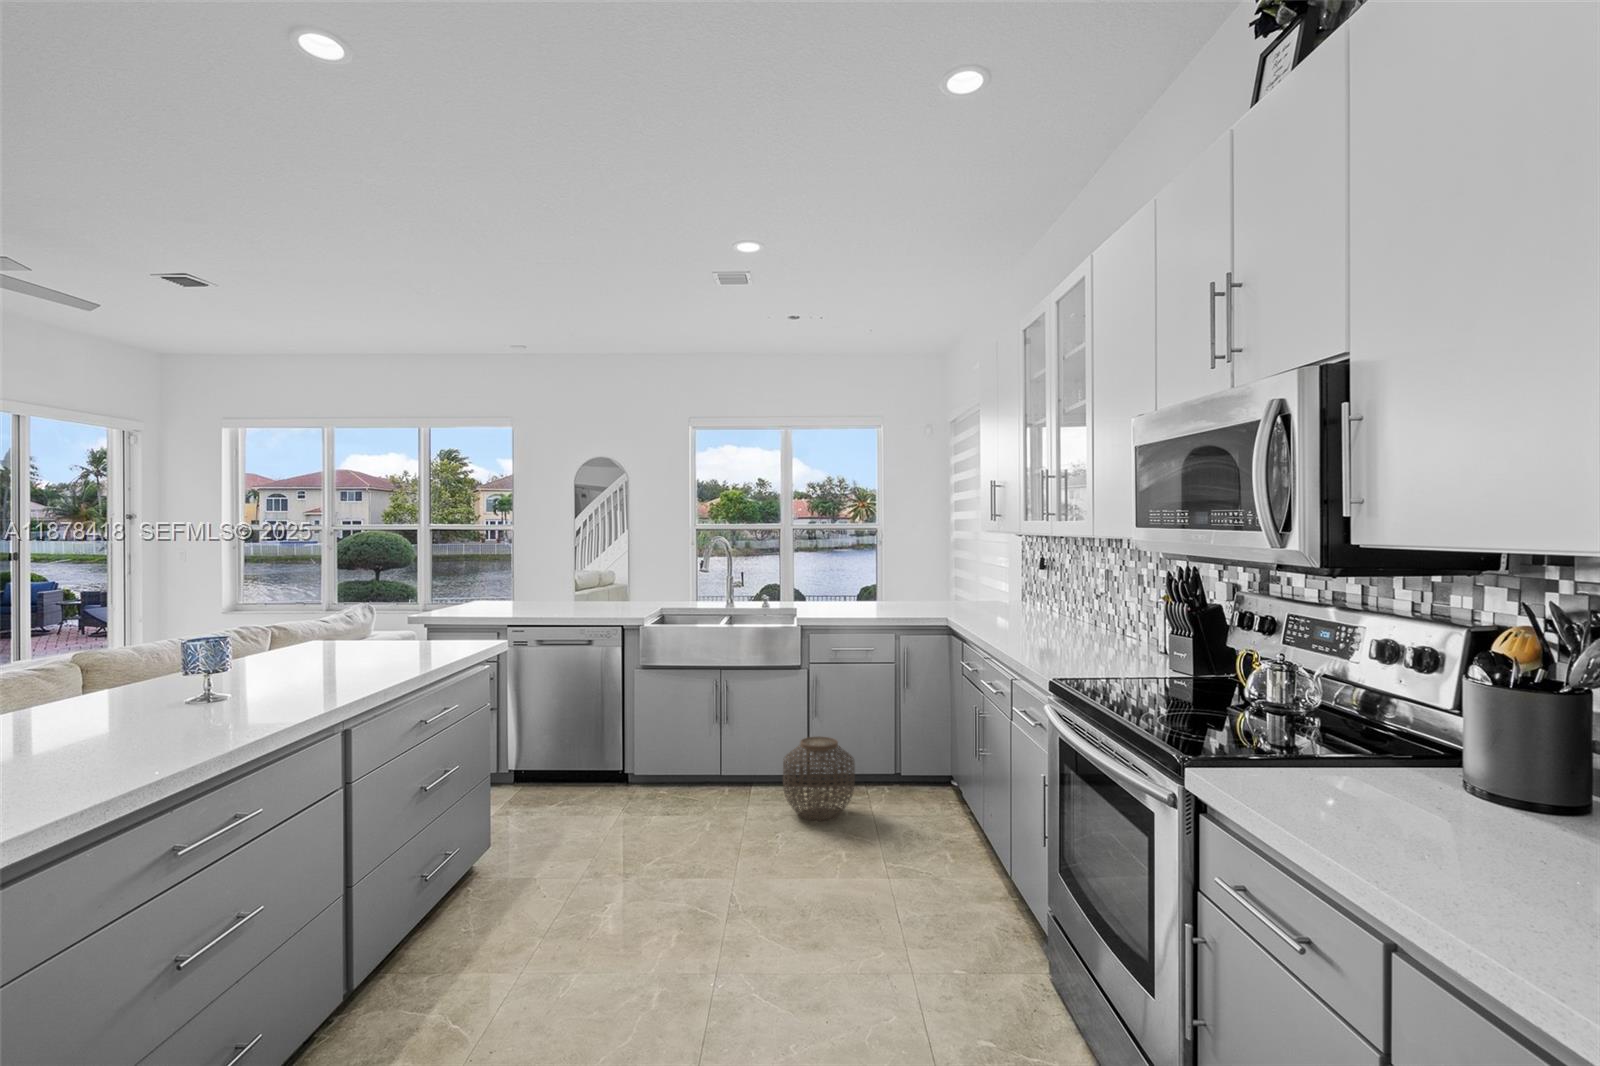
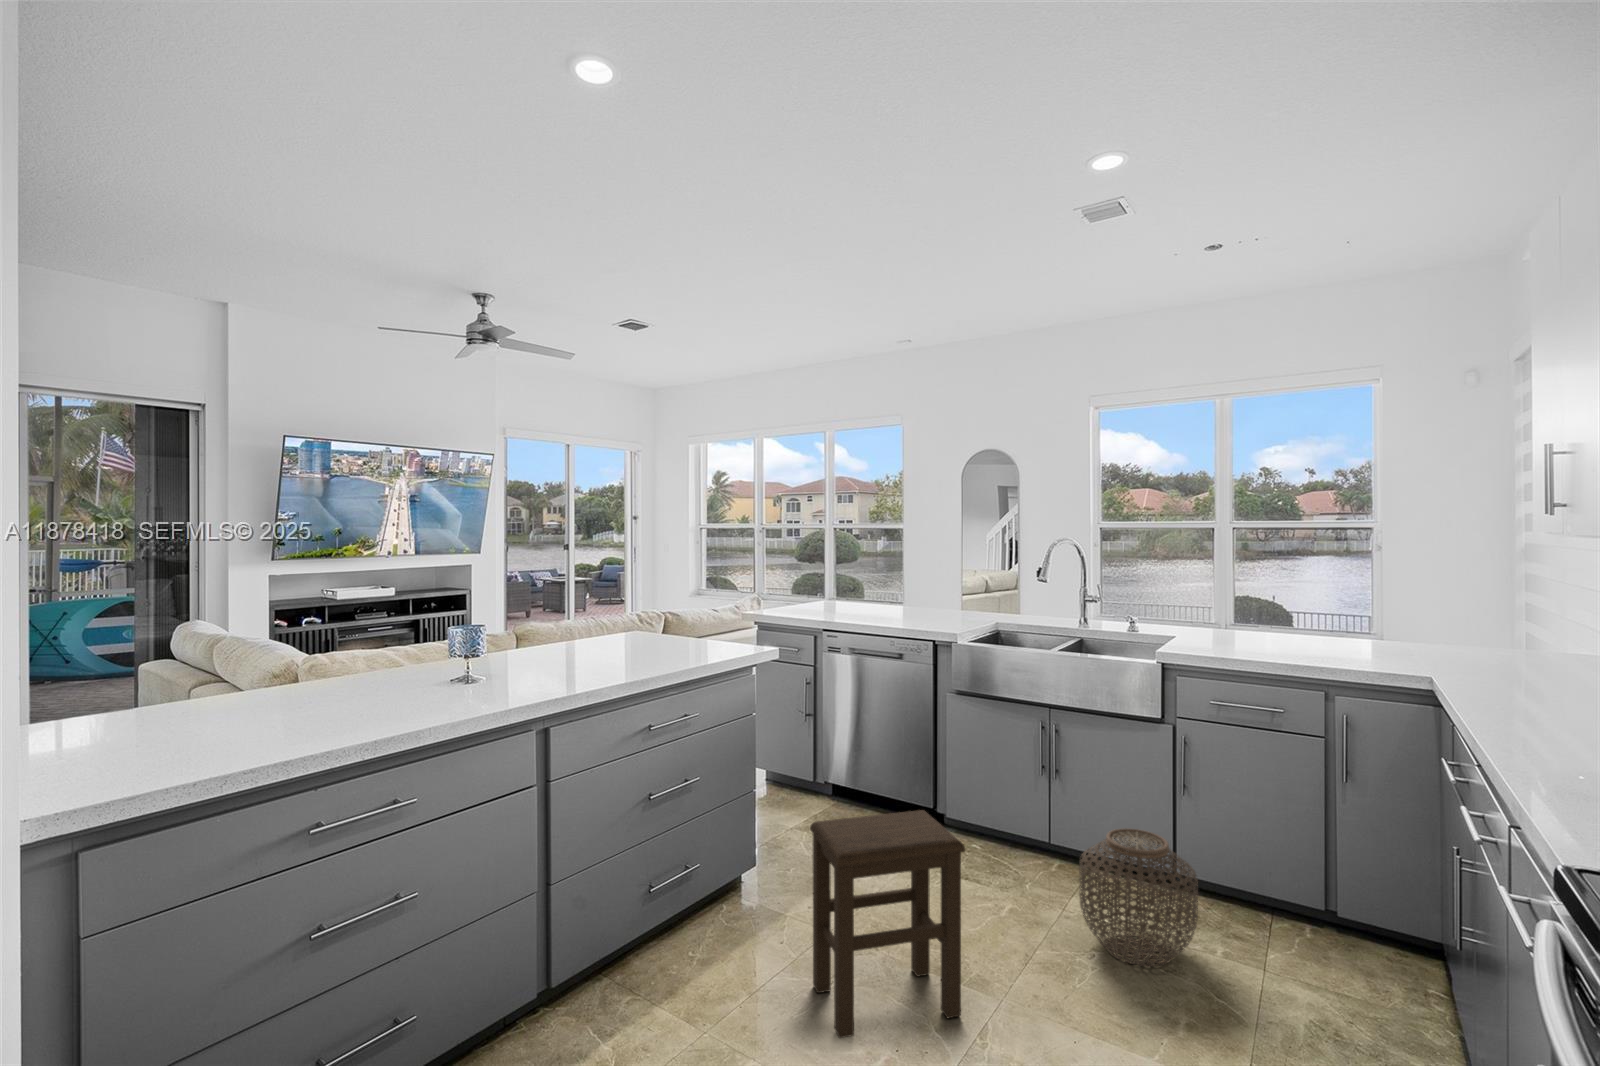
stool: none [659,743,769,903] -> present [810,810,965,1038]

